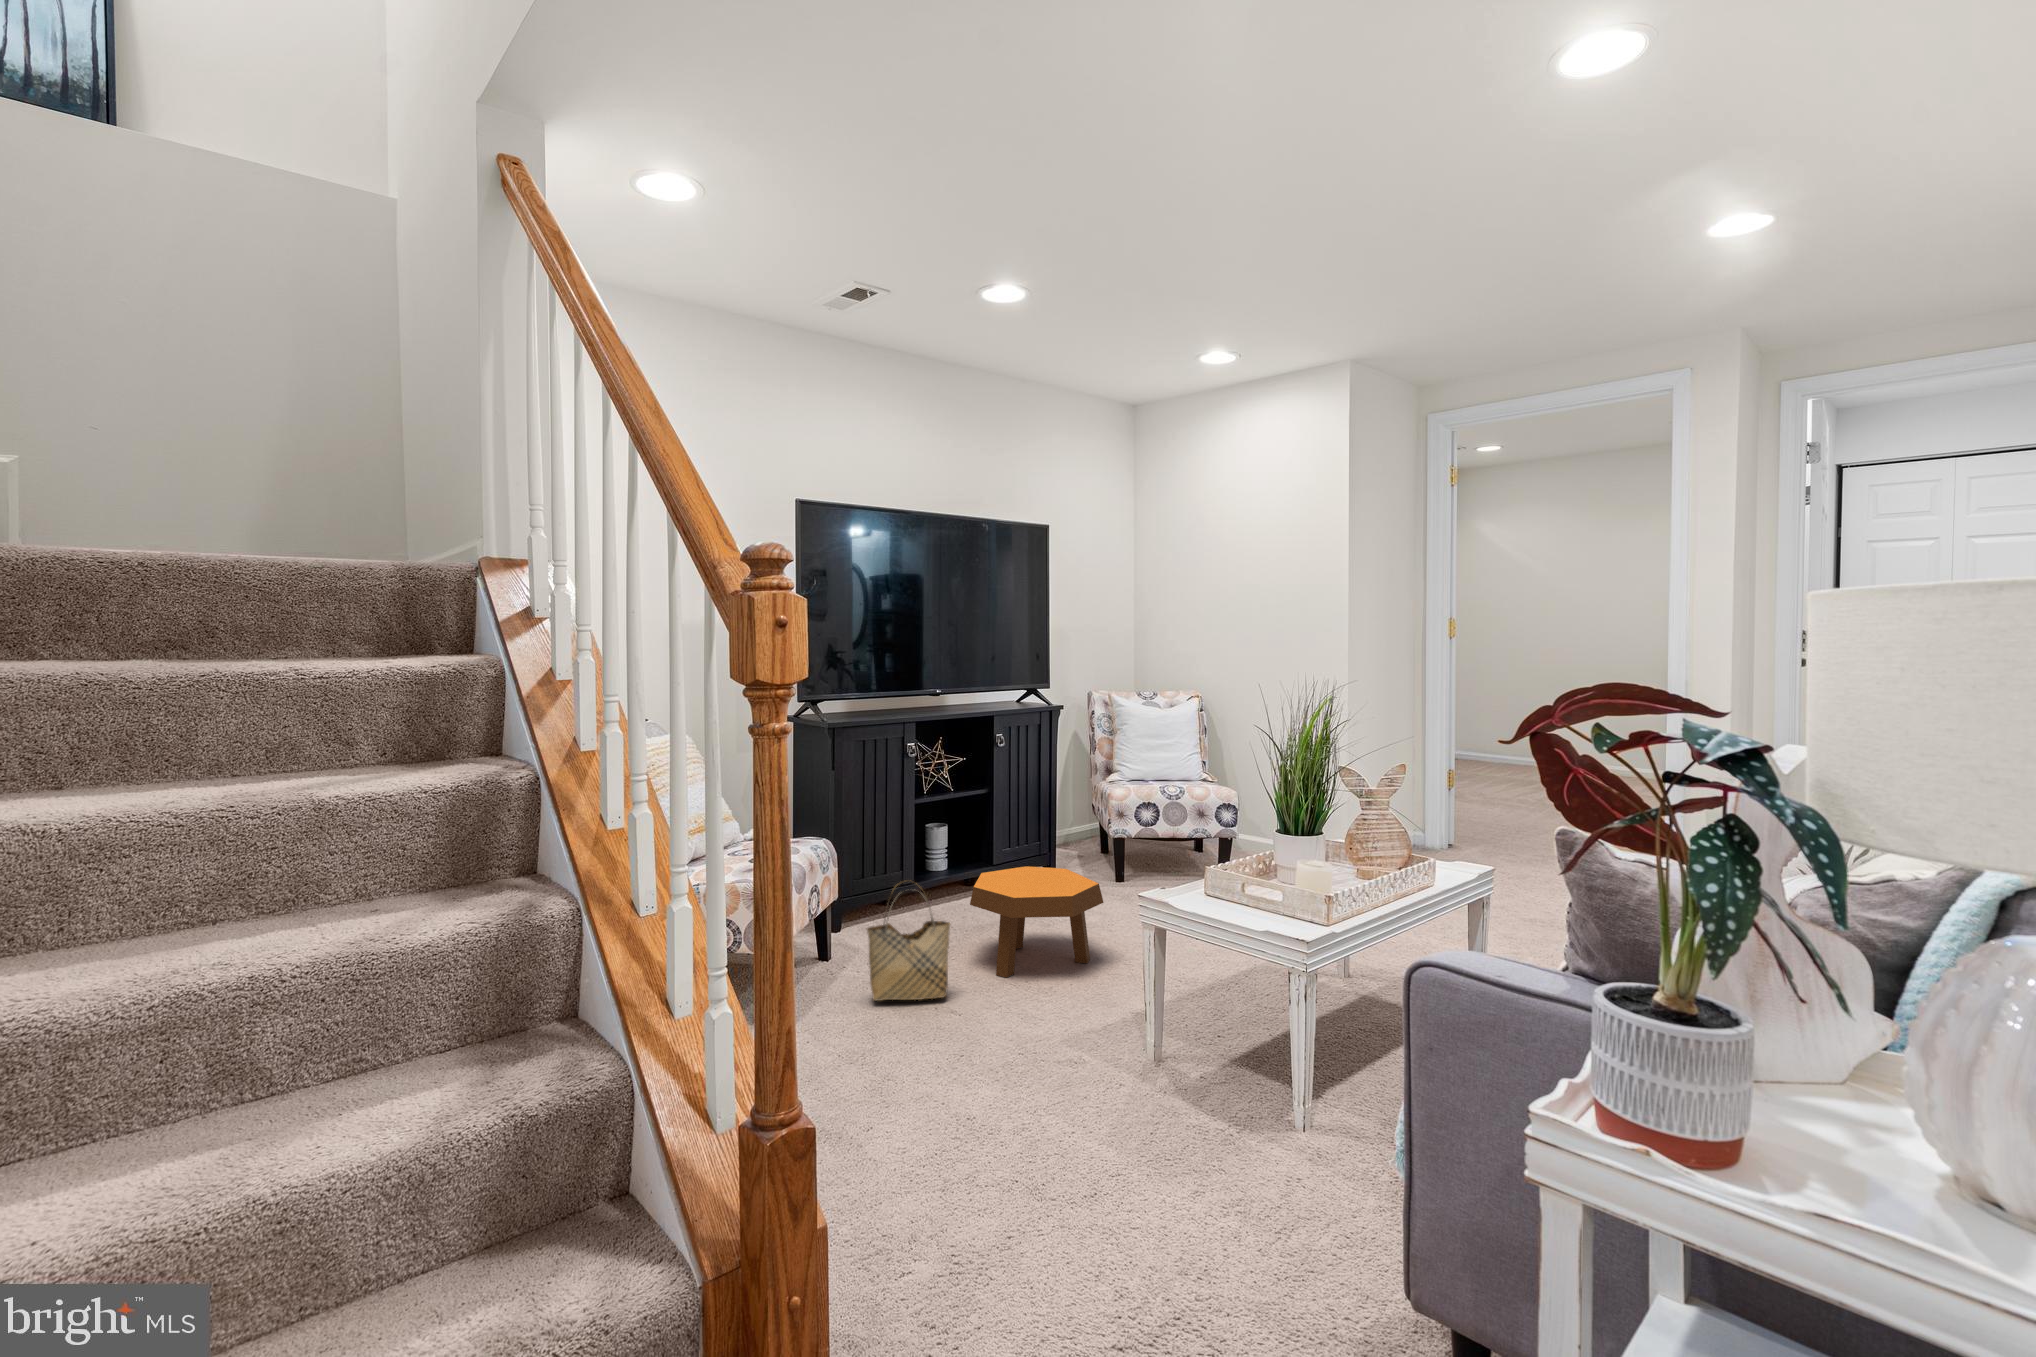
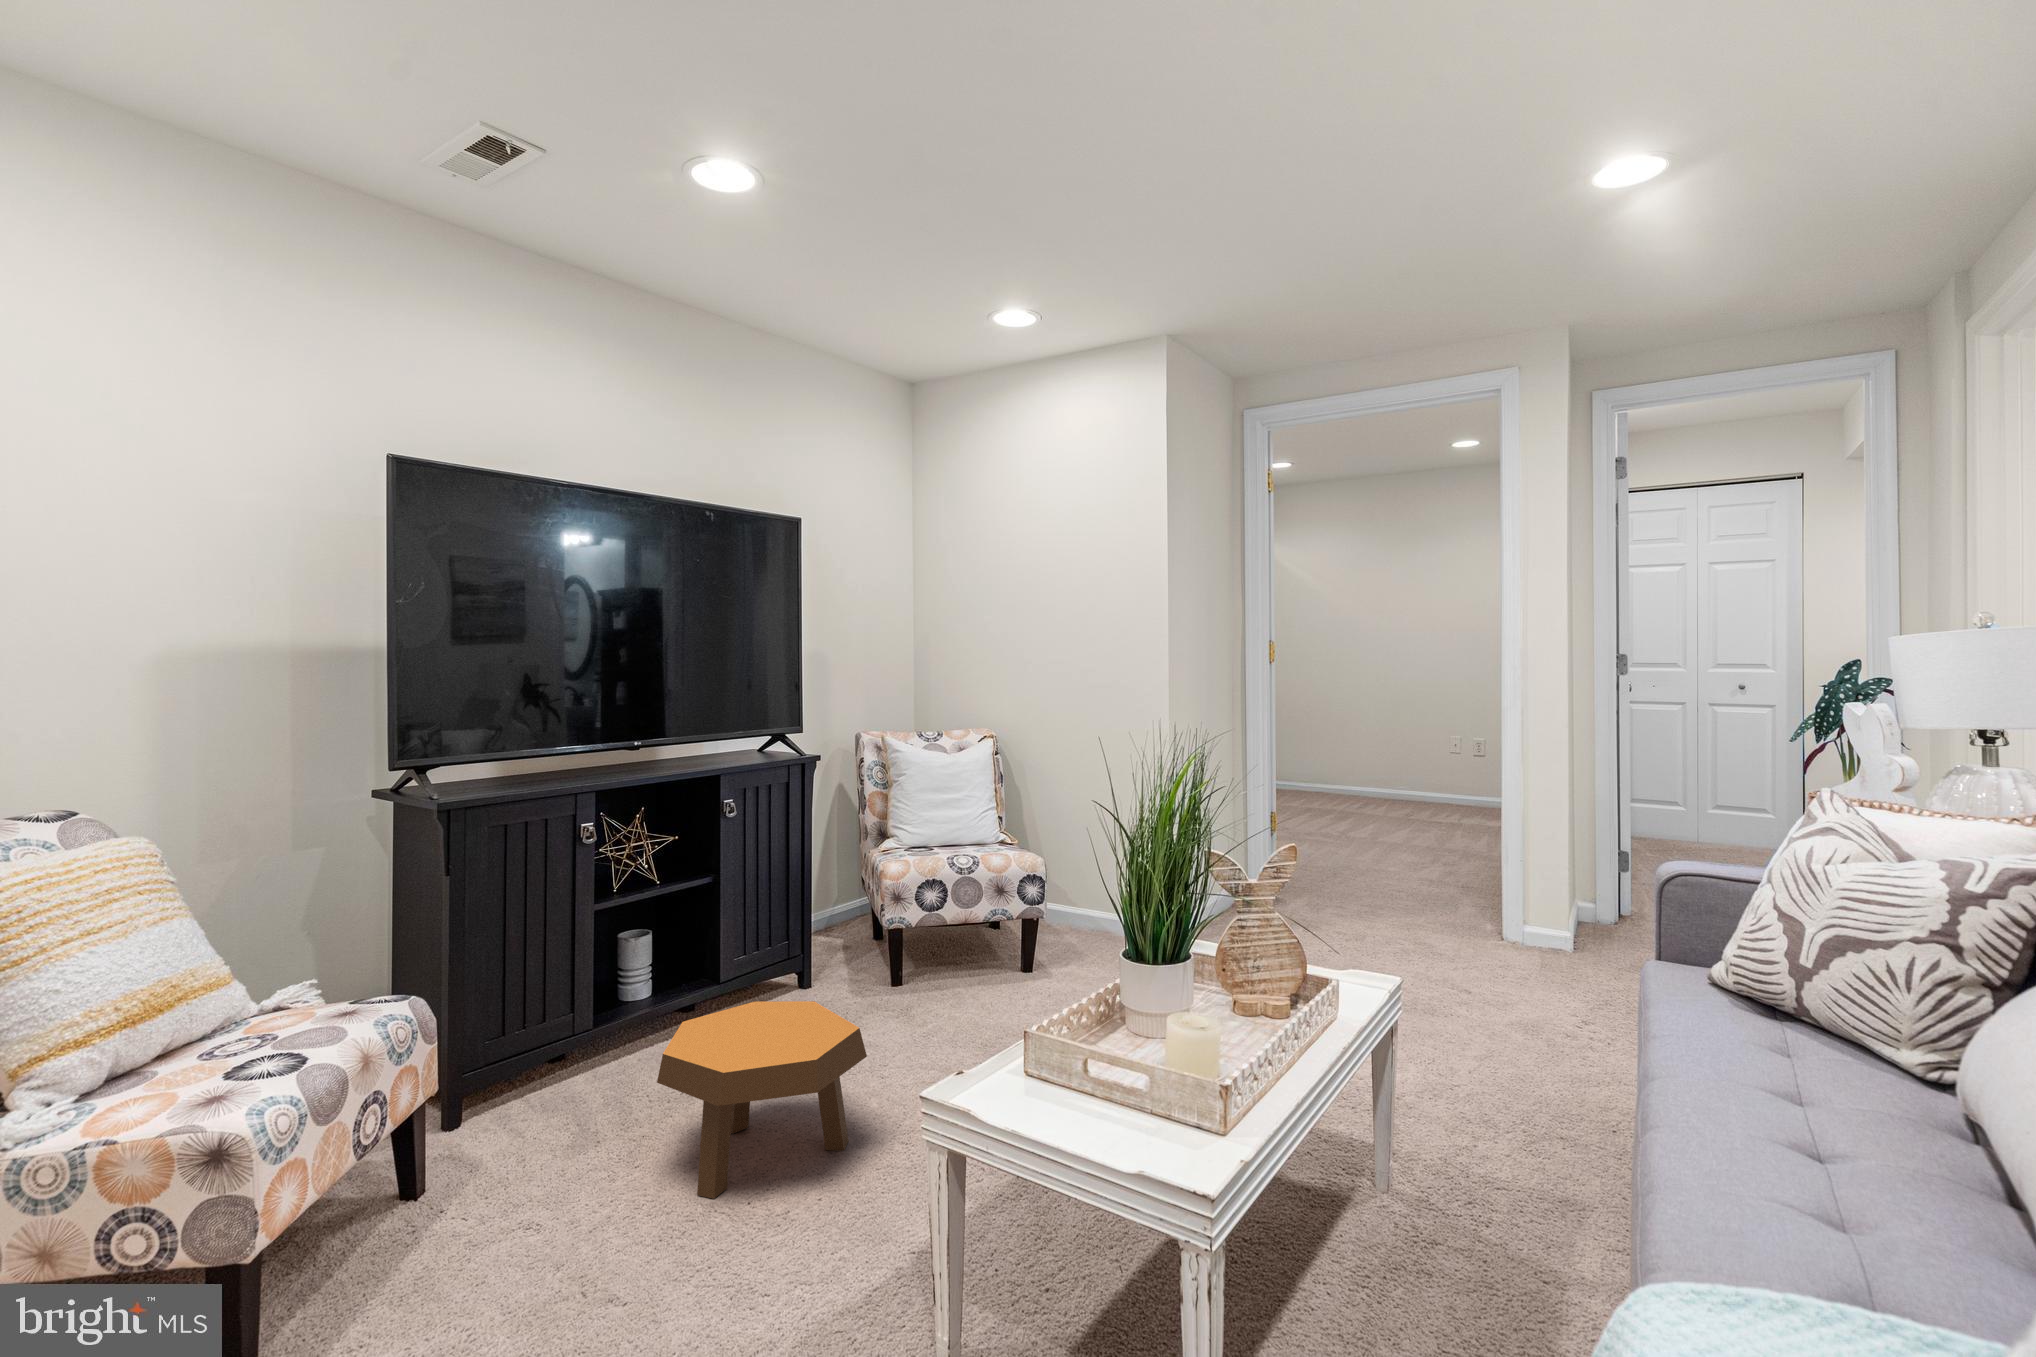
woven basket: present [867,880,950,1001] -> none [453,1068,611,1294]

